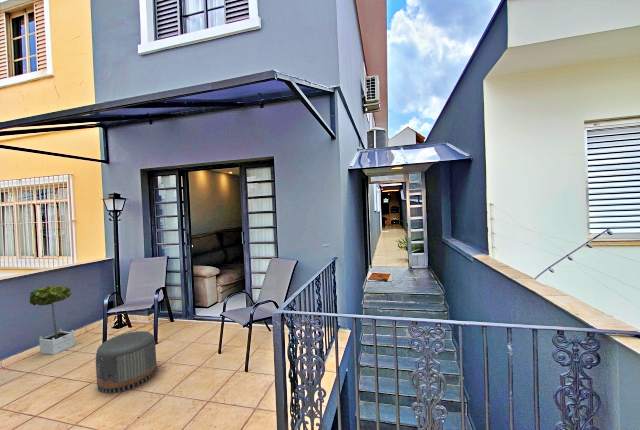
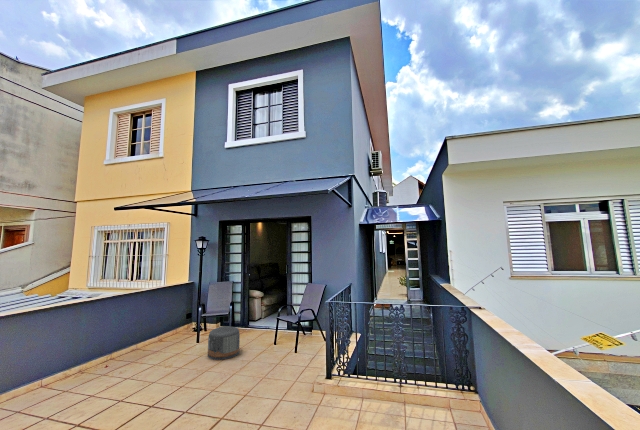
potted tree: present [29,286,75,355] -> none [155,297,178,343]

